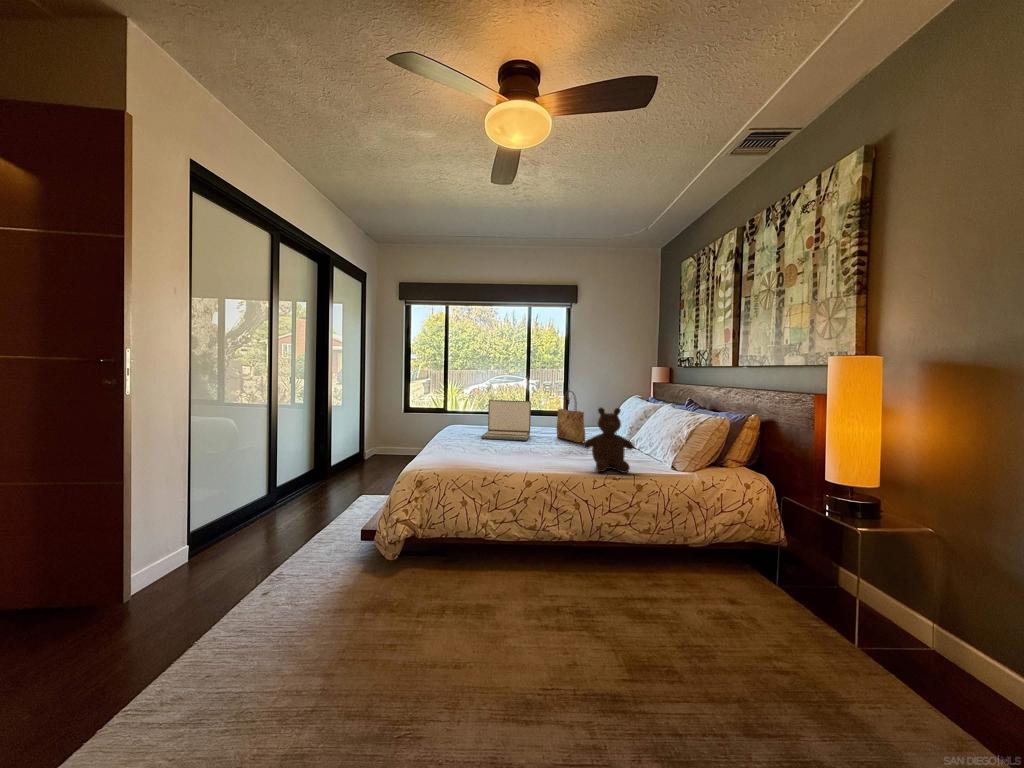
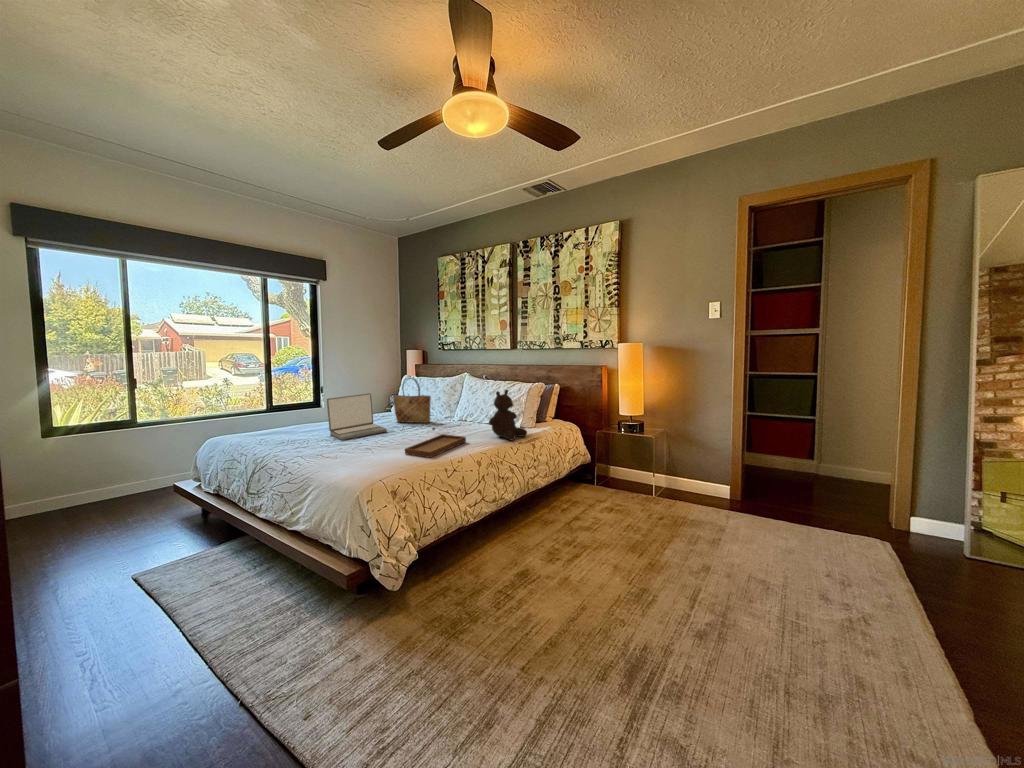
tray: none [485,436,556,463] -> present [405,427,466,458]

